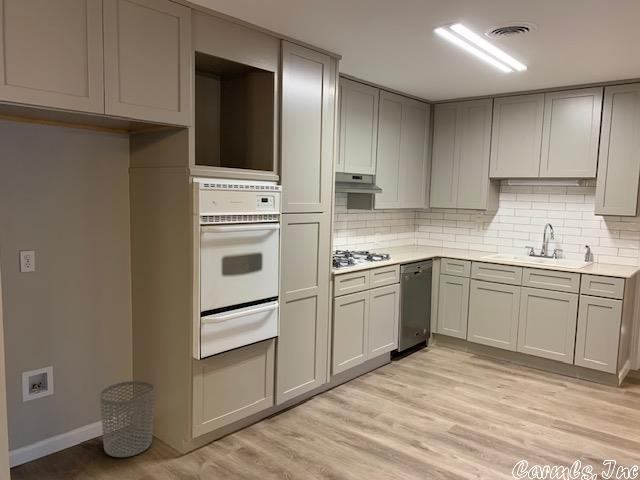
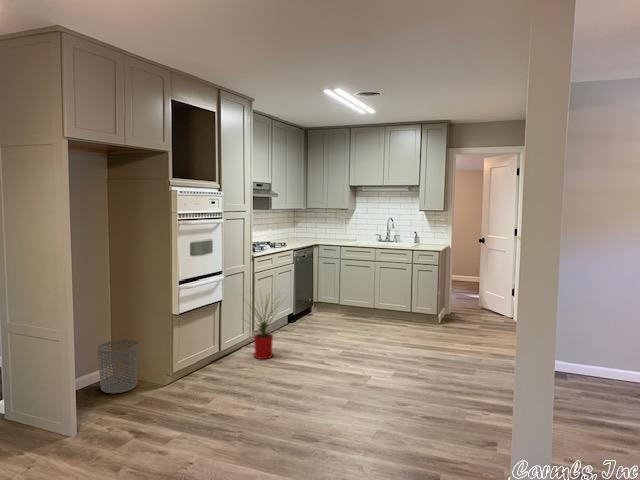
house plant: none [301,319,374,424] -> present [249,298,273,359]

